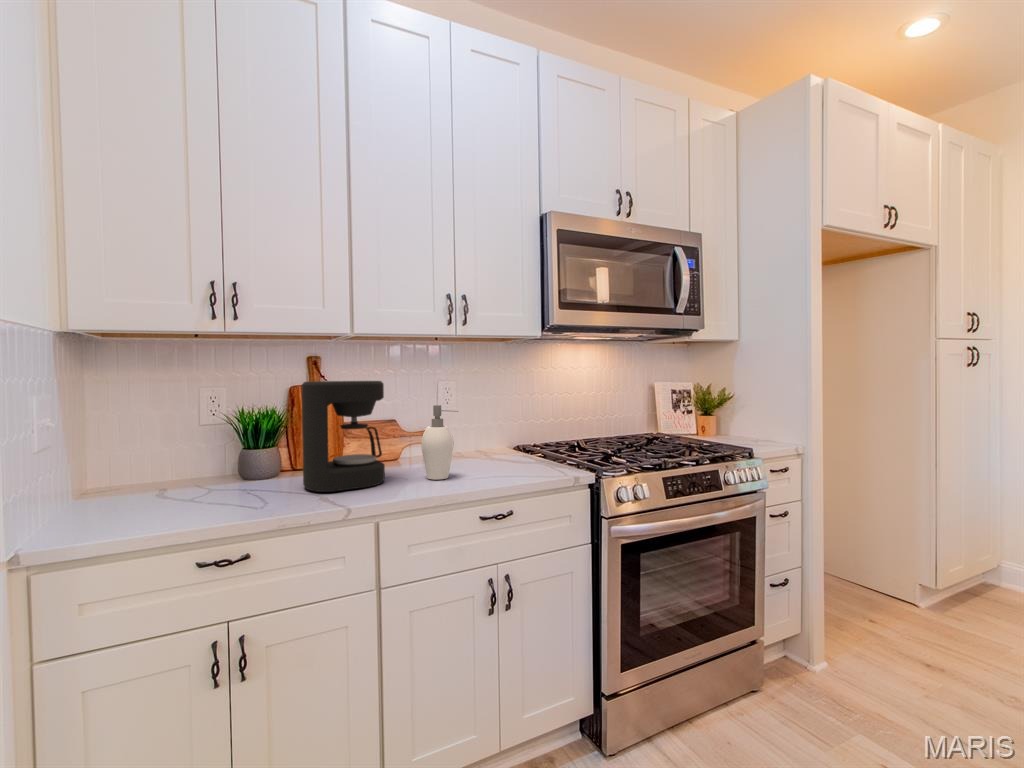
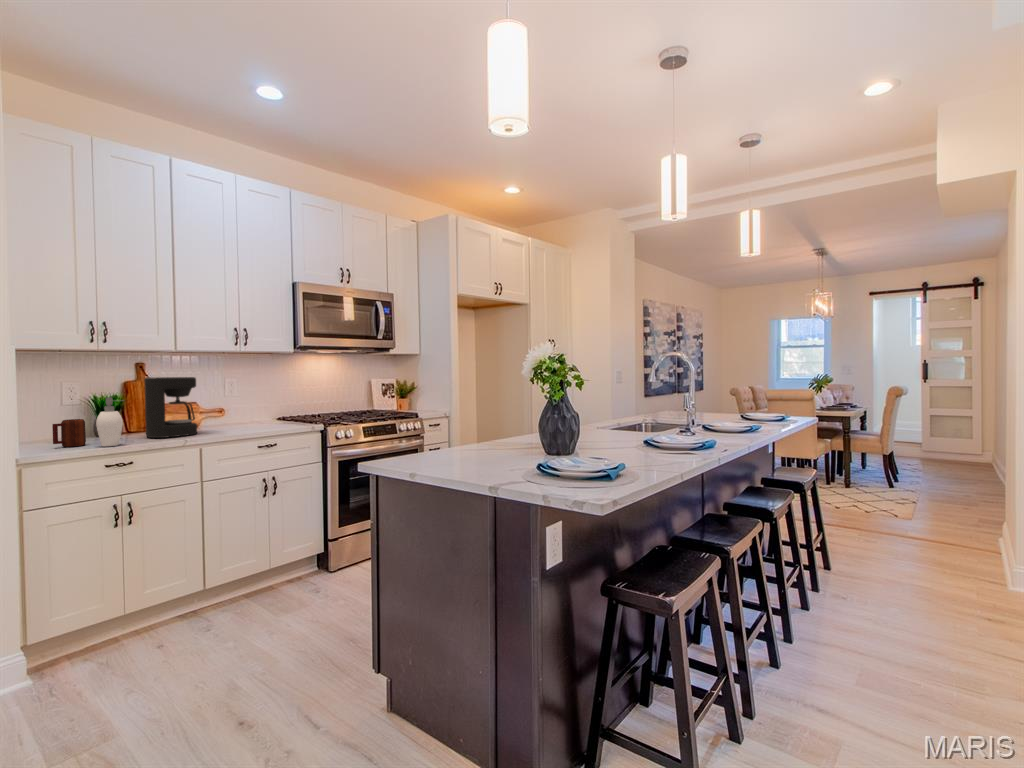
soap dispenser: present [421,405,458,480] -> present [96,397,123,447]
mug: none [147,455,203,507] -> present [52,419,86,447]

